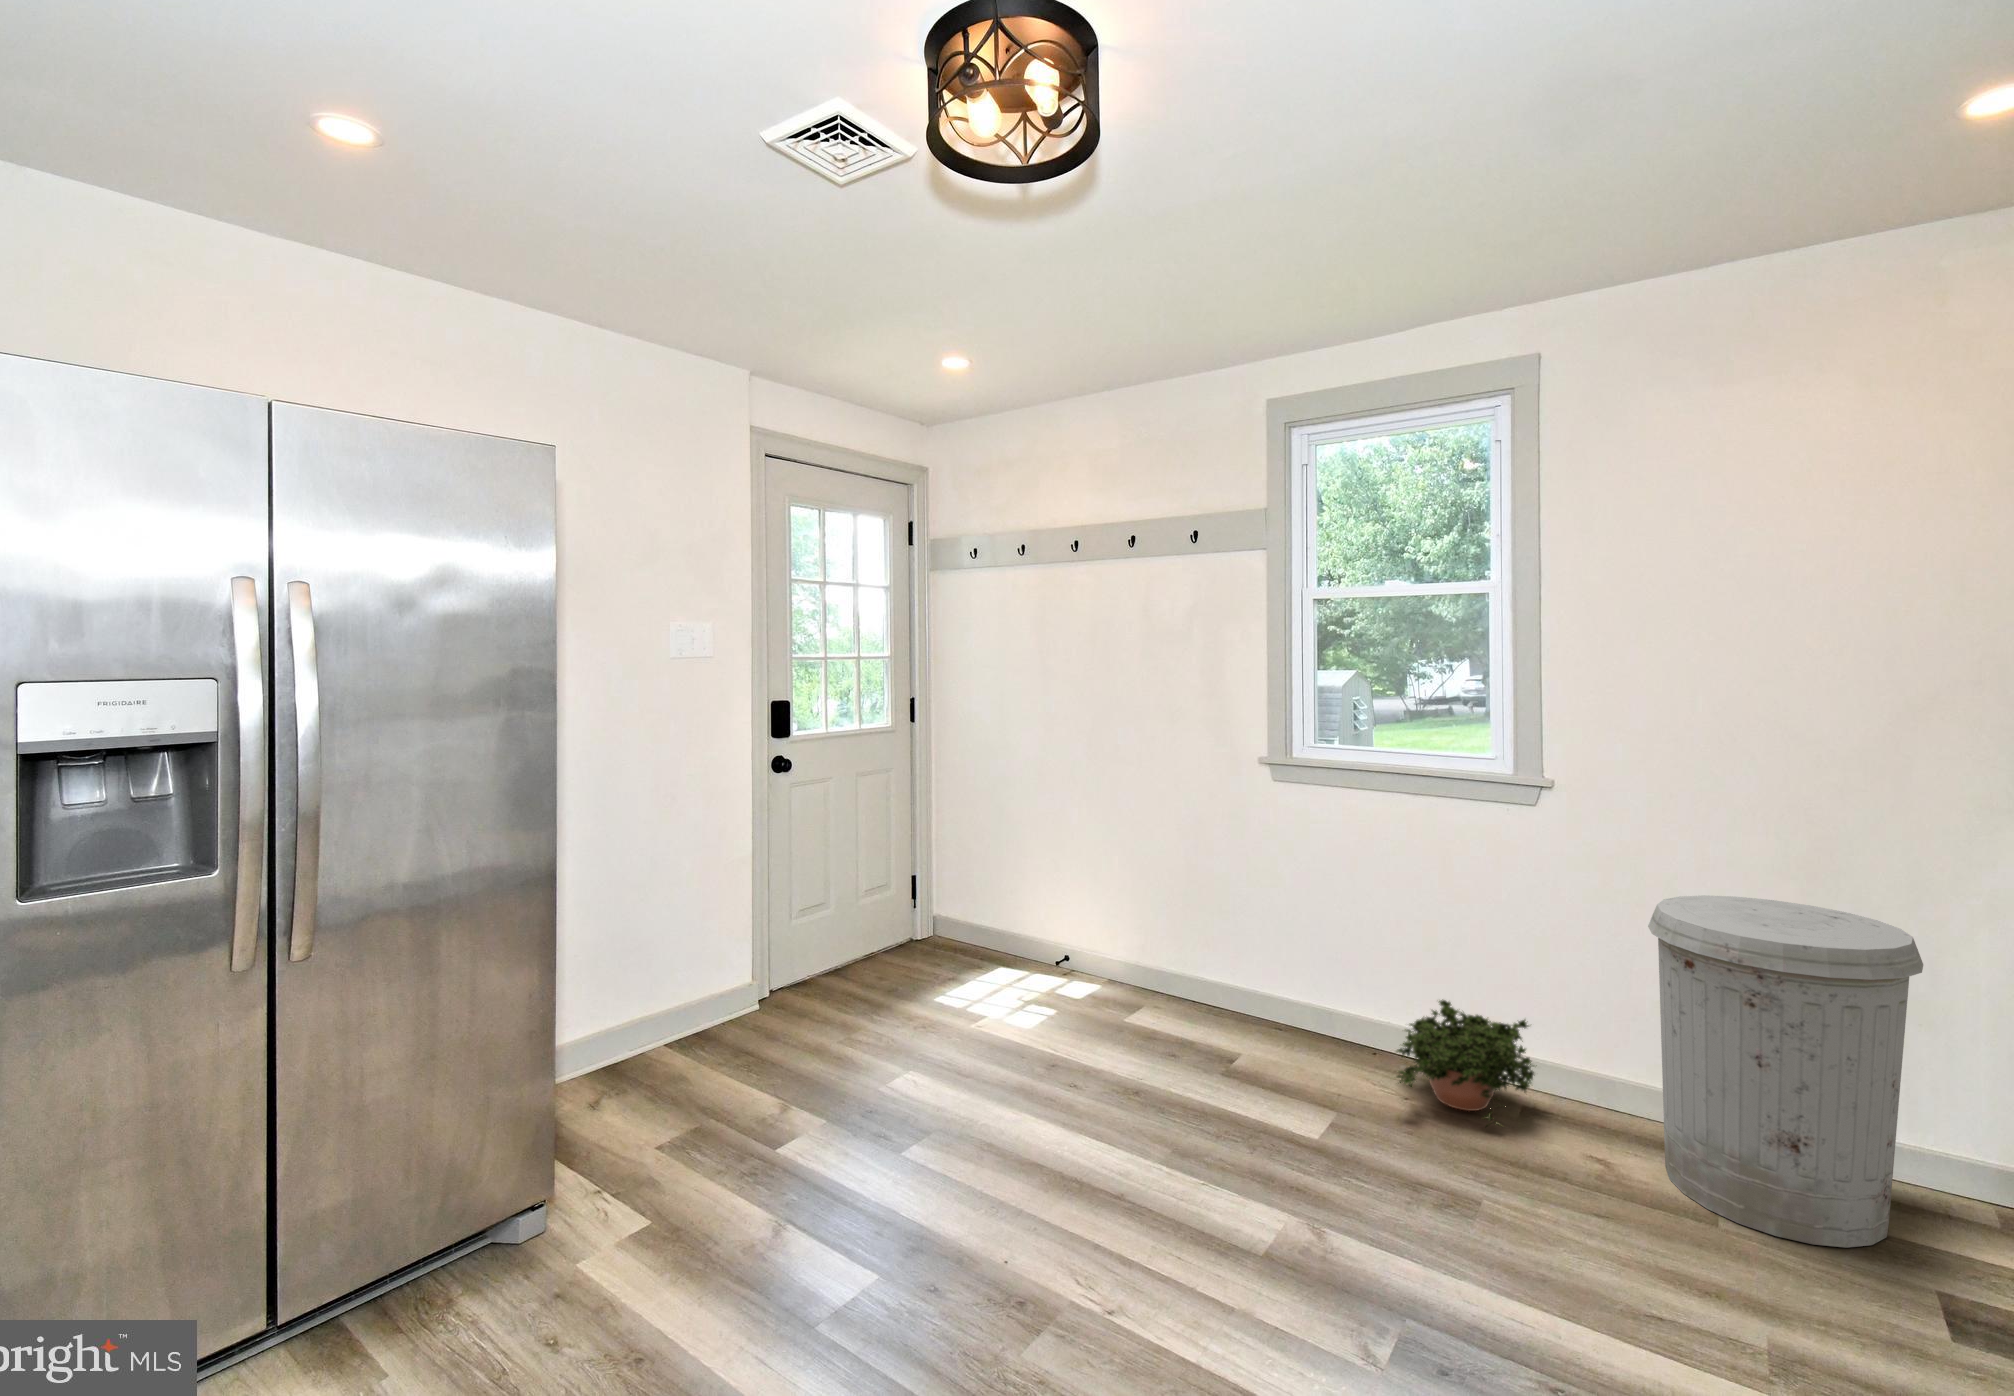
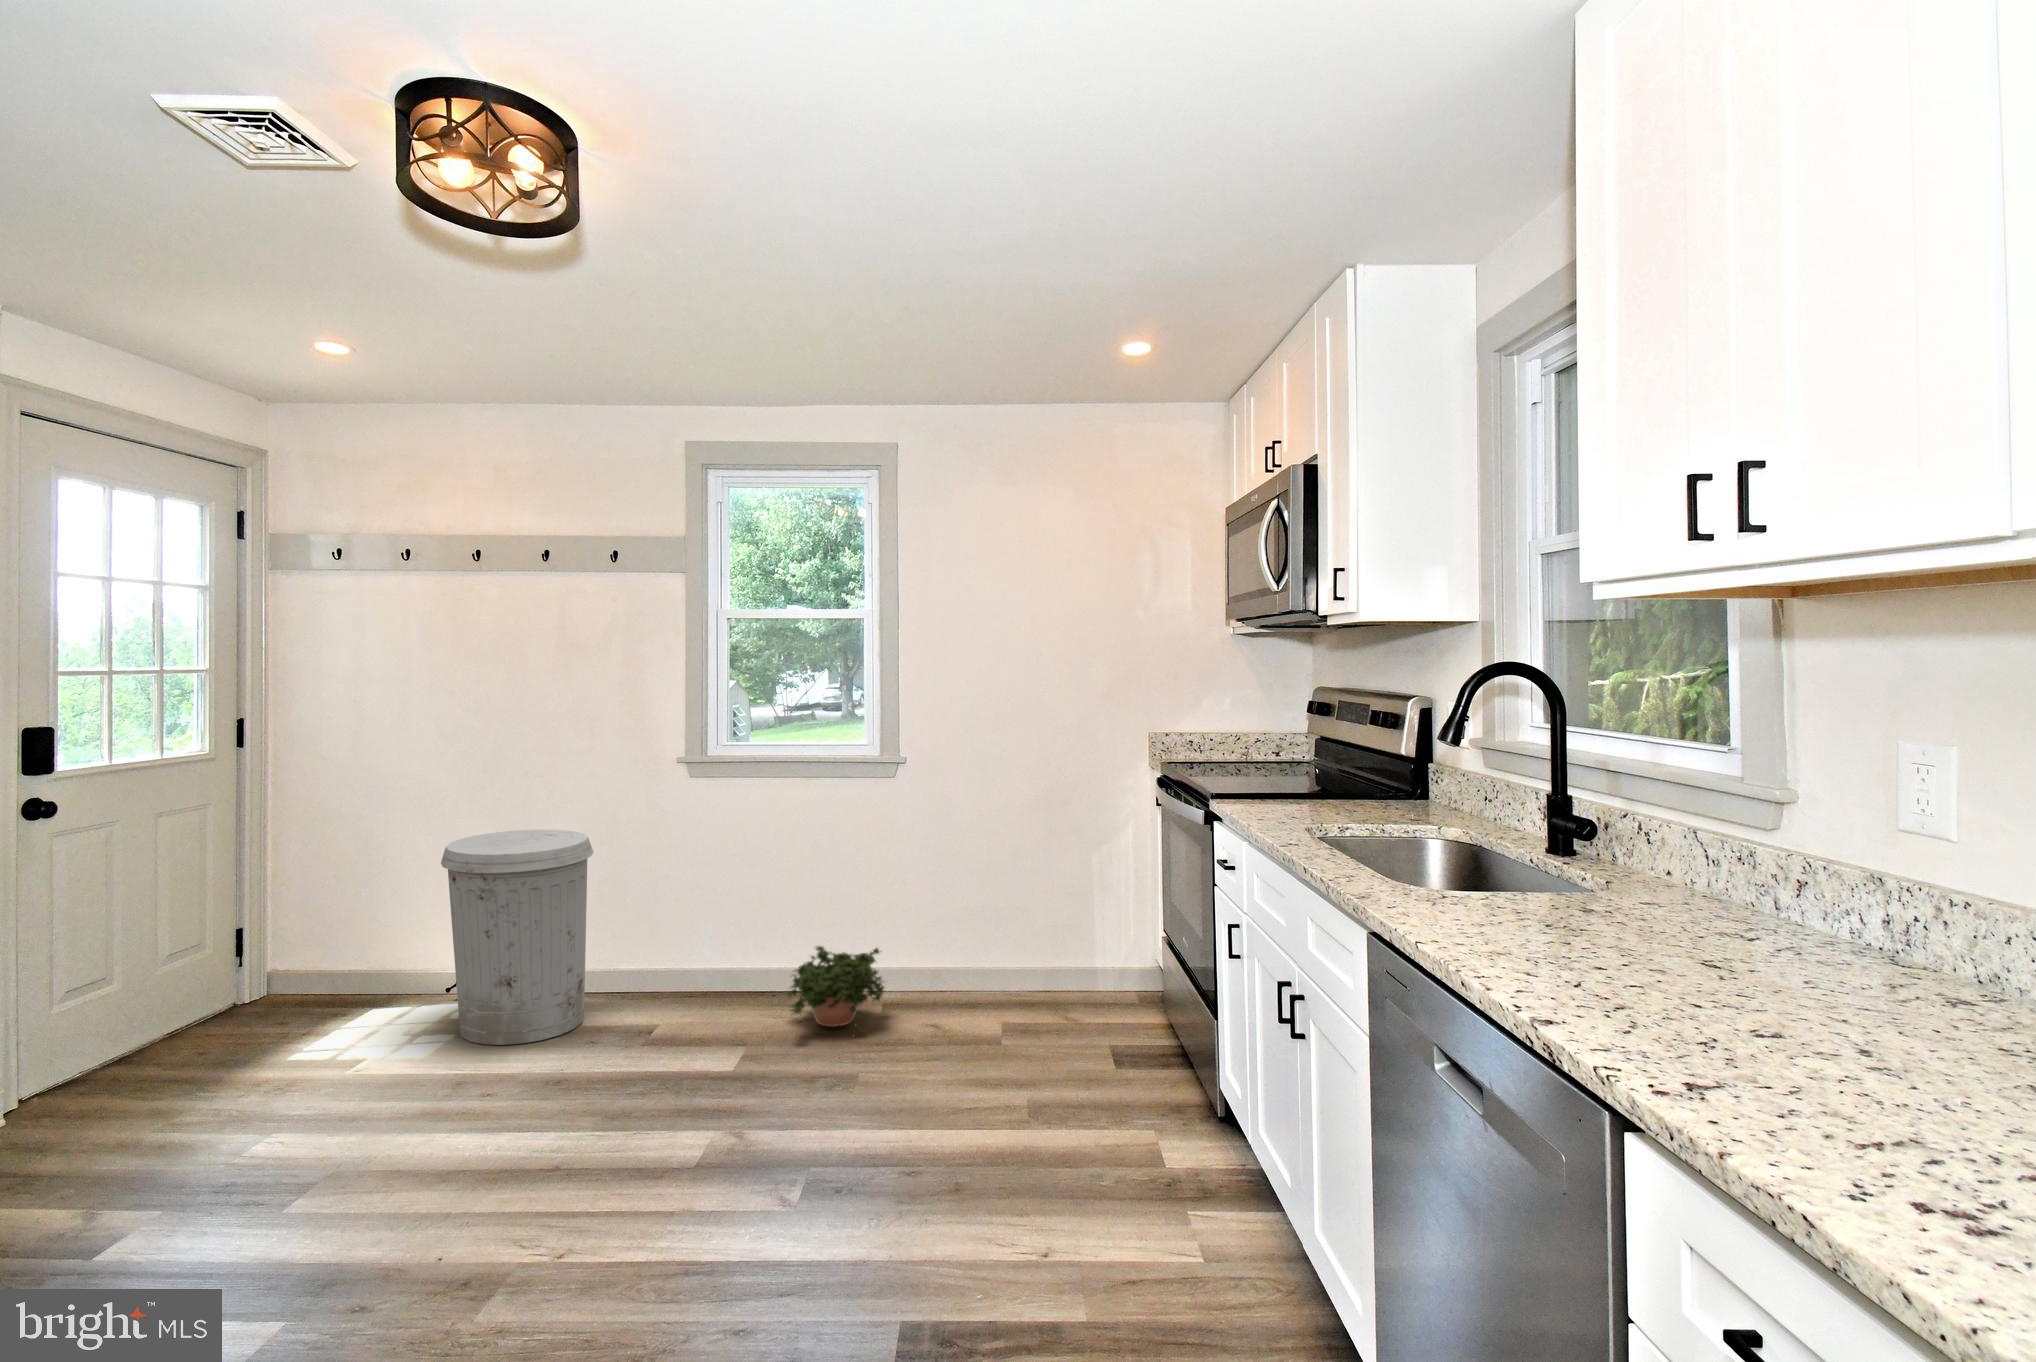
trash can: present [1648,895,1923,1248] -> present [441,830,593,1045]

